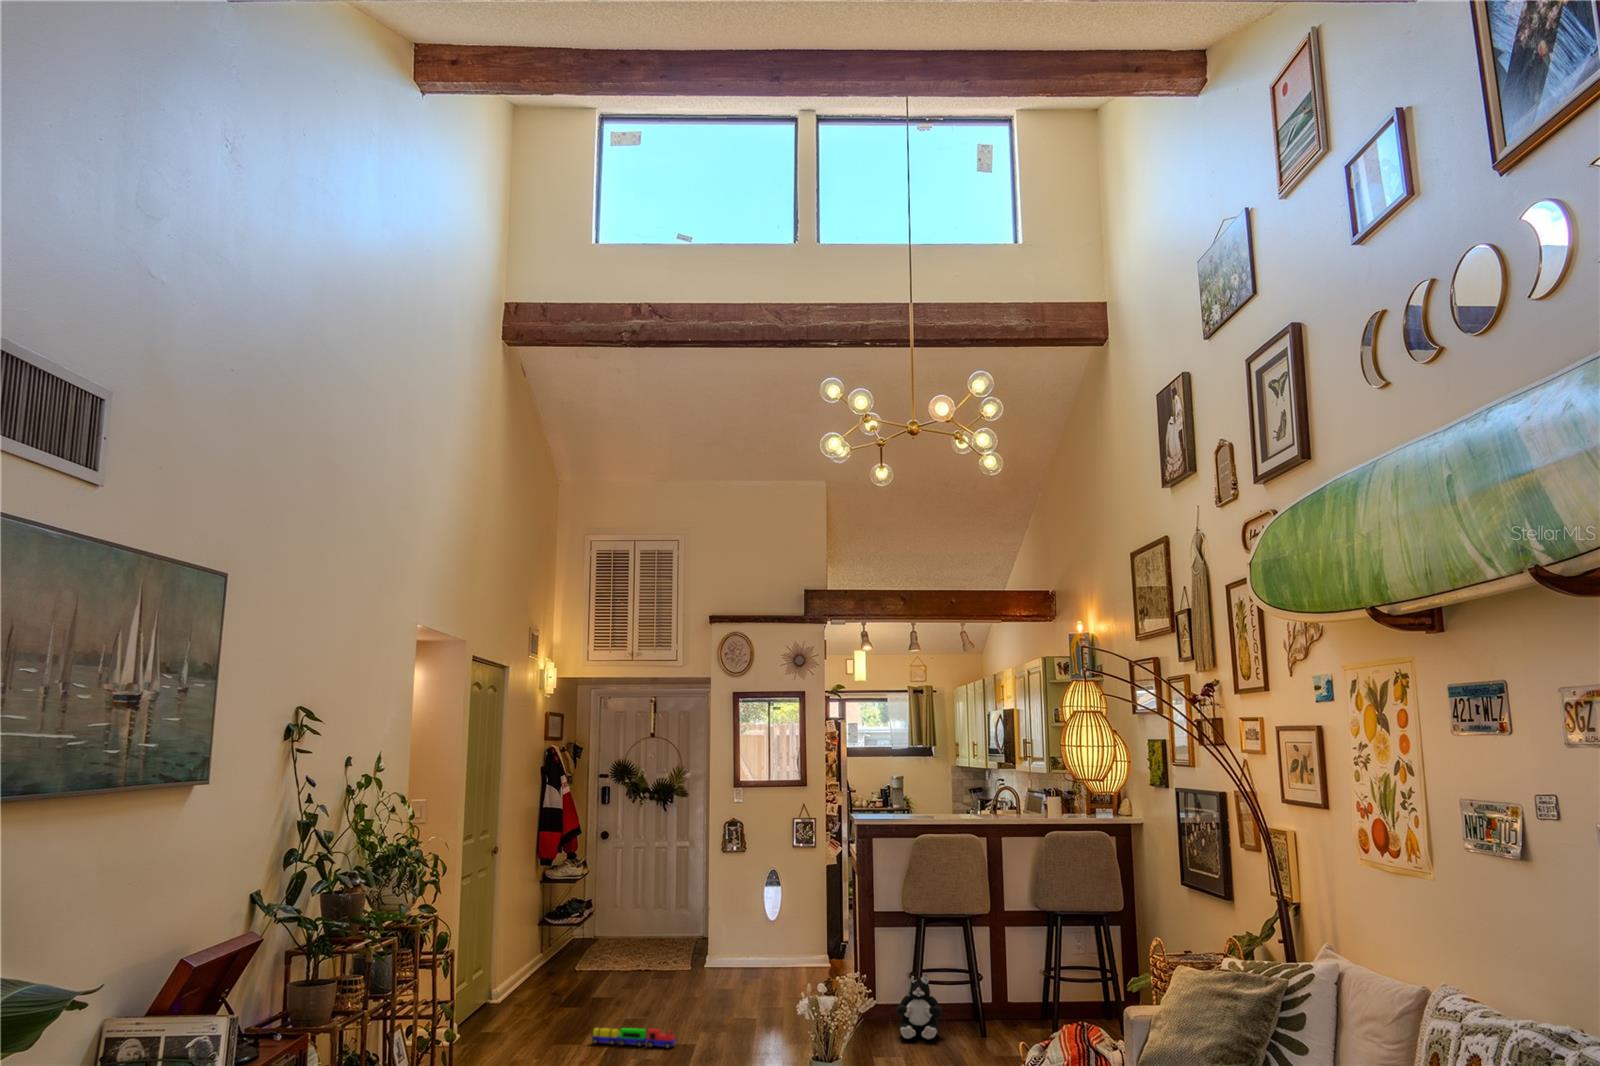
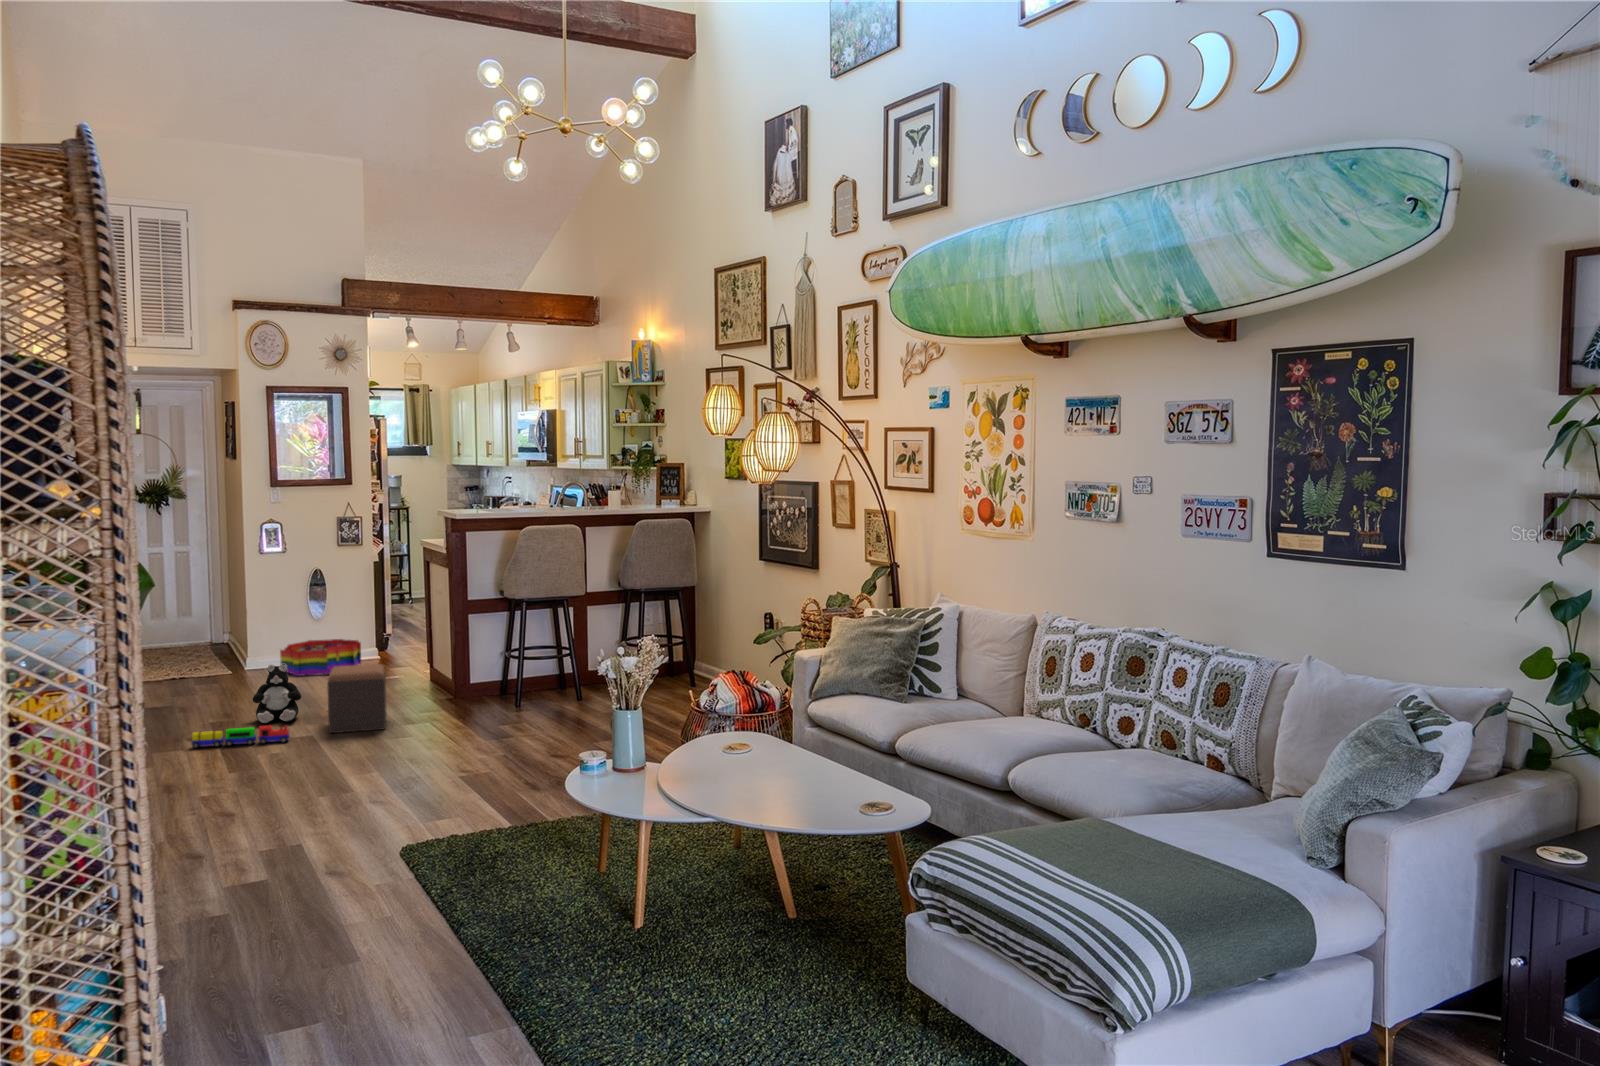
storage bin: none [729,943,803,981] -> present [280,639,361,676]
footstool: none [713,973,777,1047] -> present [327,664,387,733]
plush toy: present [896,975,942,1040] -> present [253,664,301,723]

